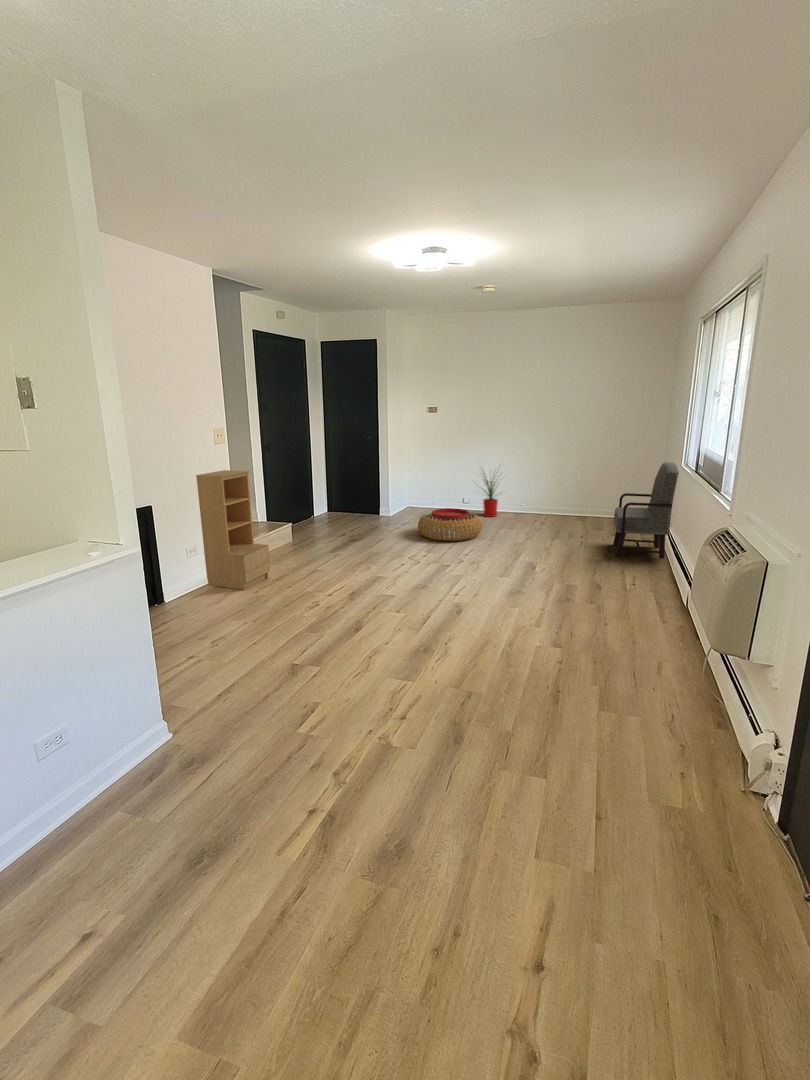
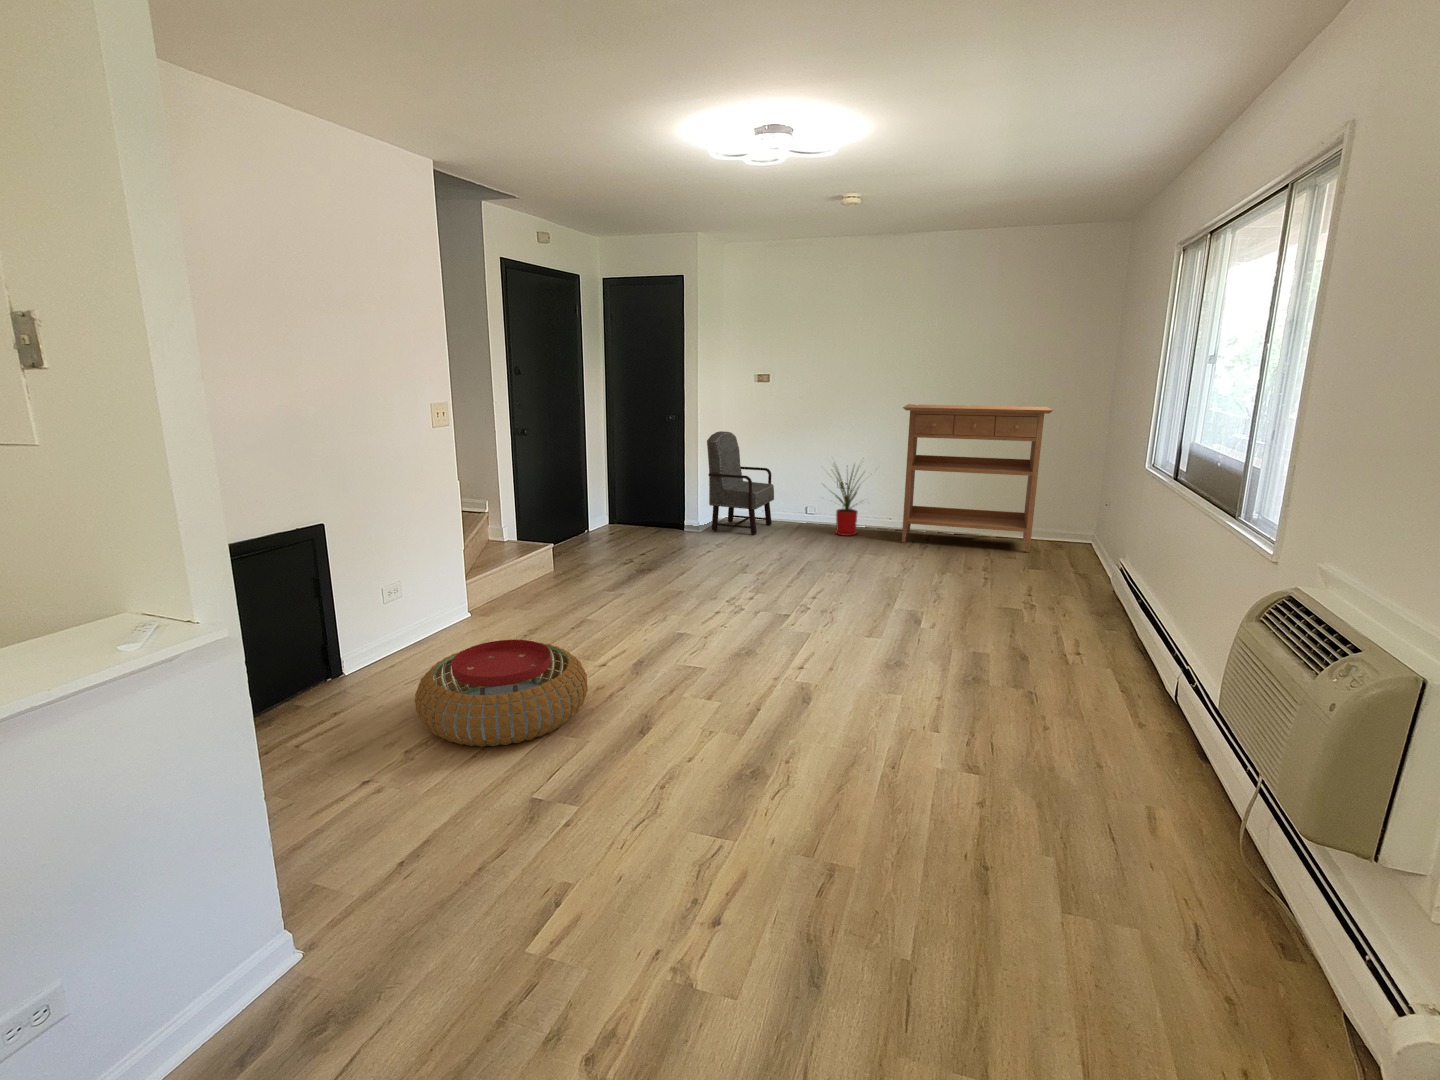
console table: none [527,426,628,526] -> present [902,404,1053,552]
armchair: present [613,462,678,559] -> present [707,431,774,535]
bookshelf: present [196,470,270,590] -> none [399,468,514,655]
pouf: present [418,508,482,541] -> present [415,640,588,747]

